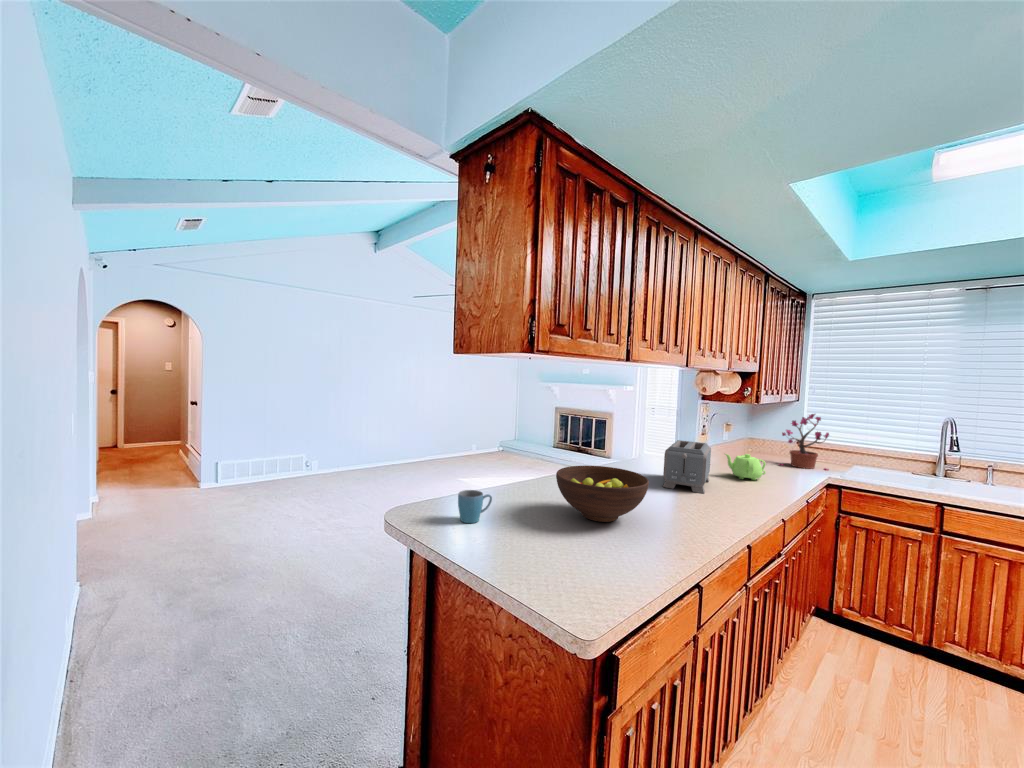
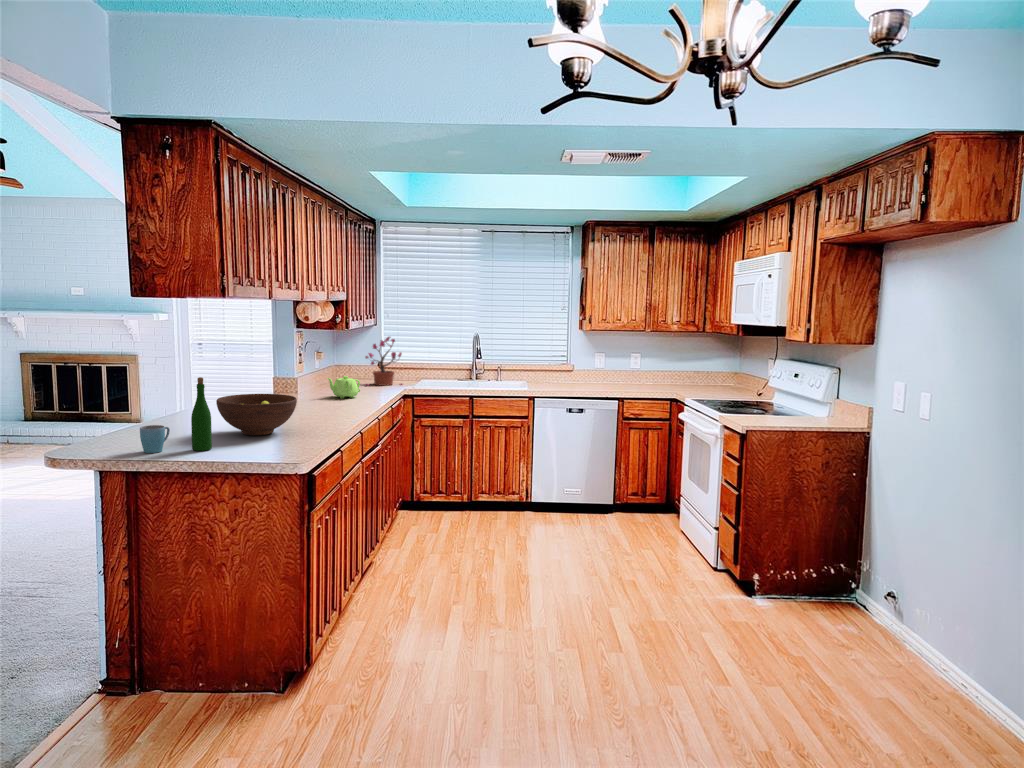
toaster: present [663,440,711,493] -> none [285,369,321,411]
wine bottle: none [503,445,526,534] -> present [191,377,212,451]

